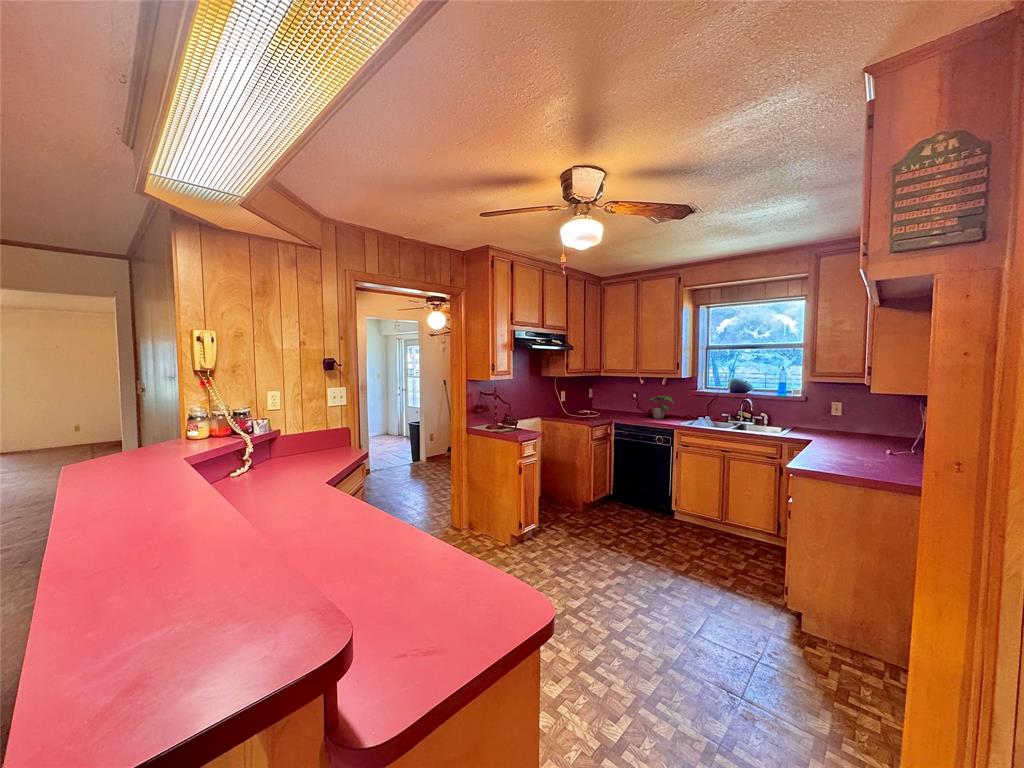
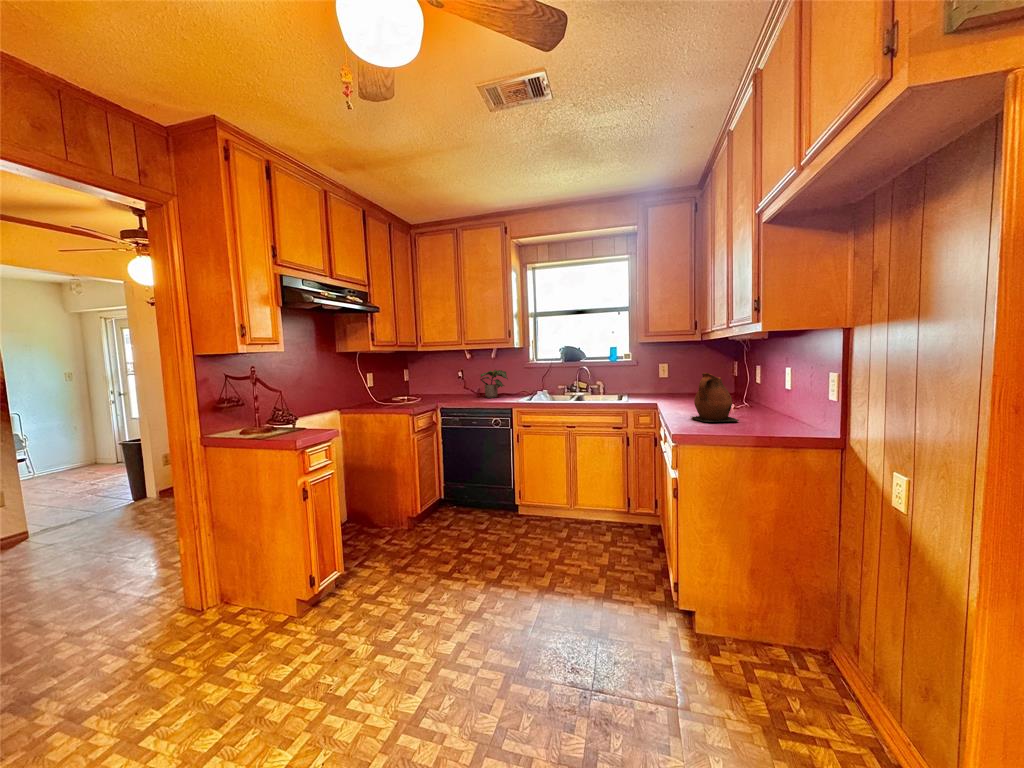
ceramic pitcher: none [830,419,879,466] -> present [693,373,739,422]

